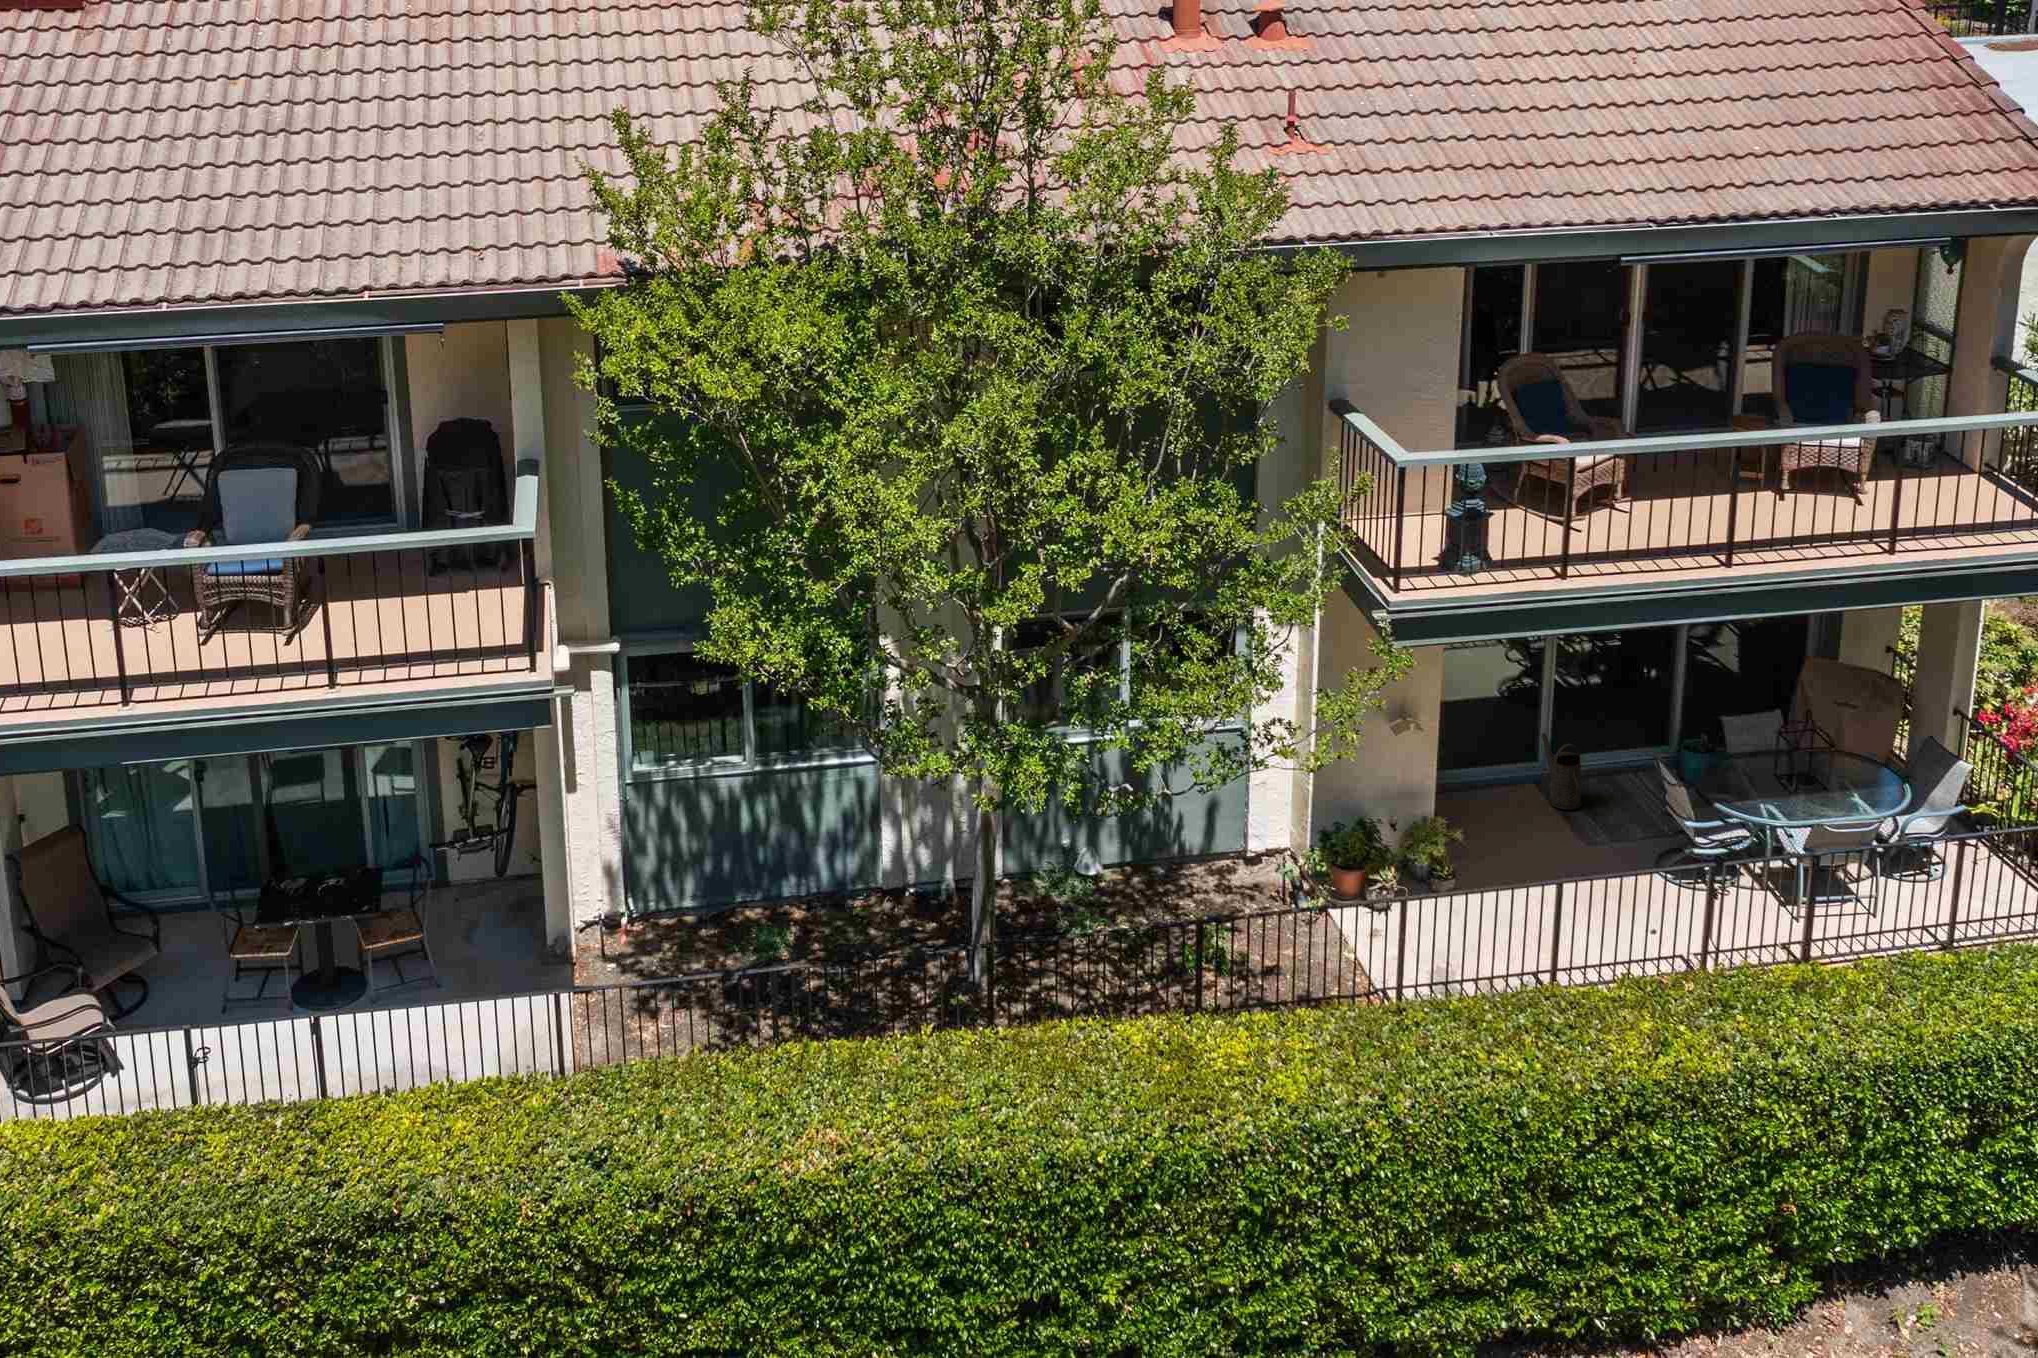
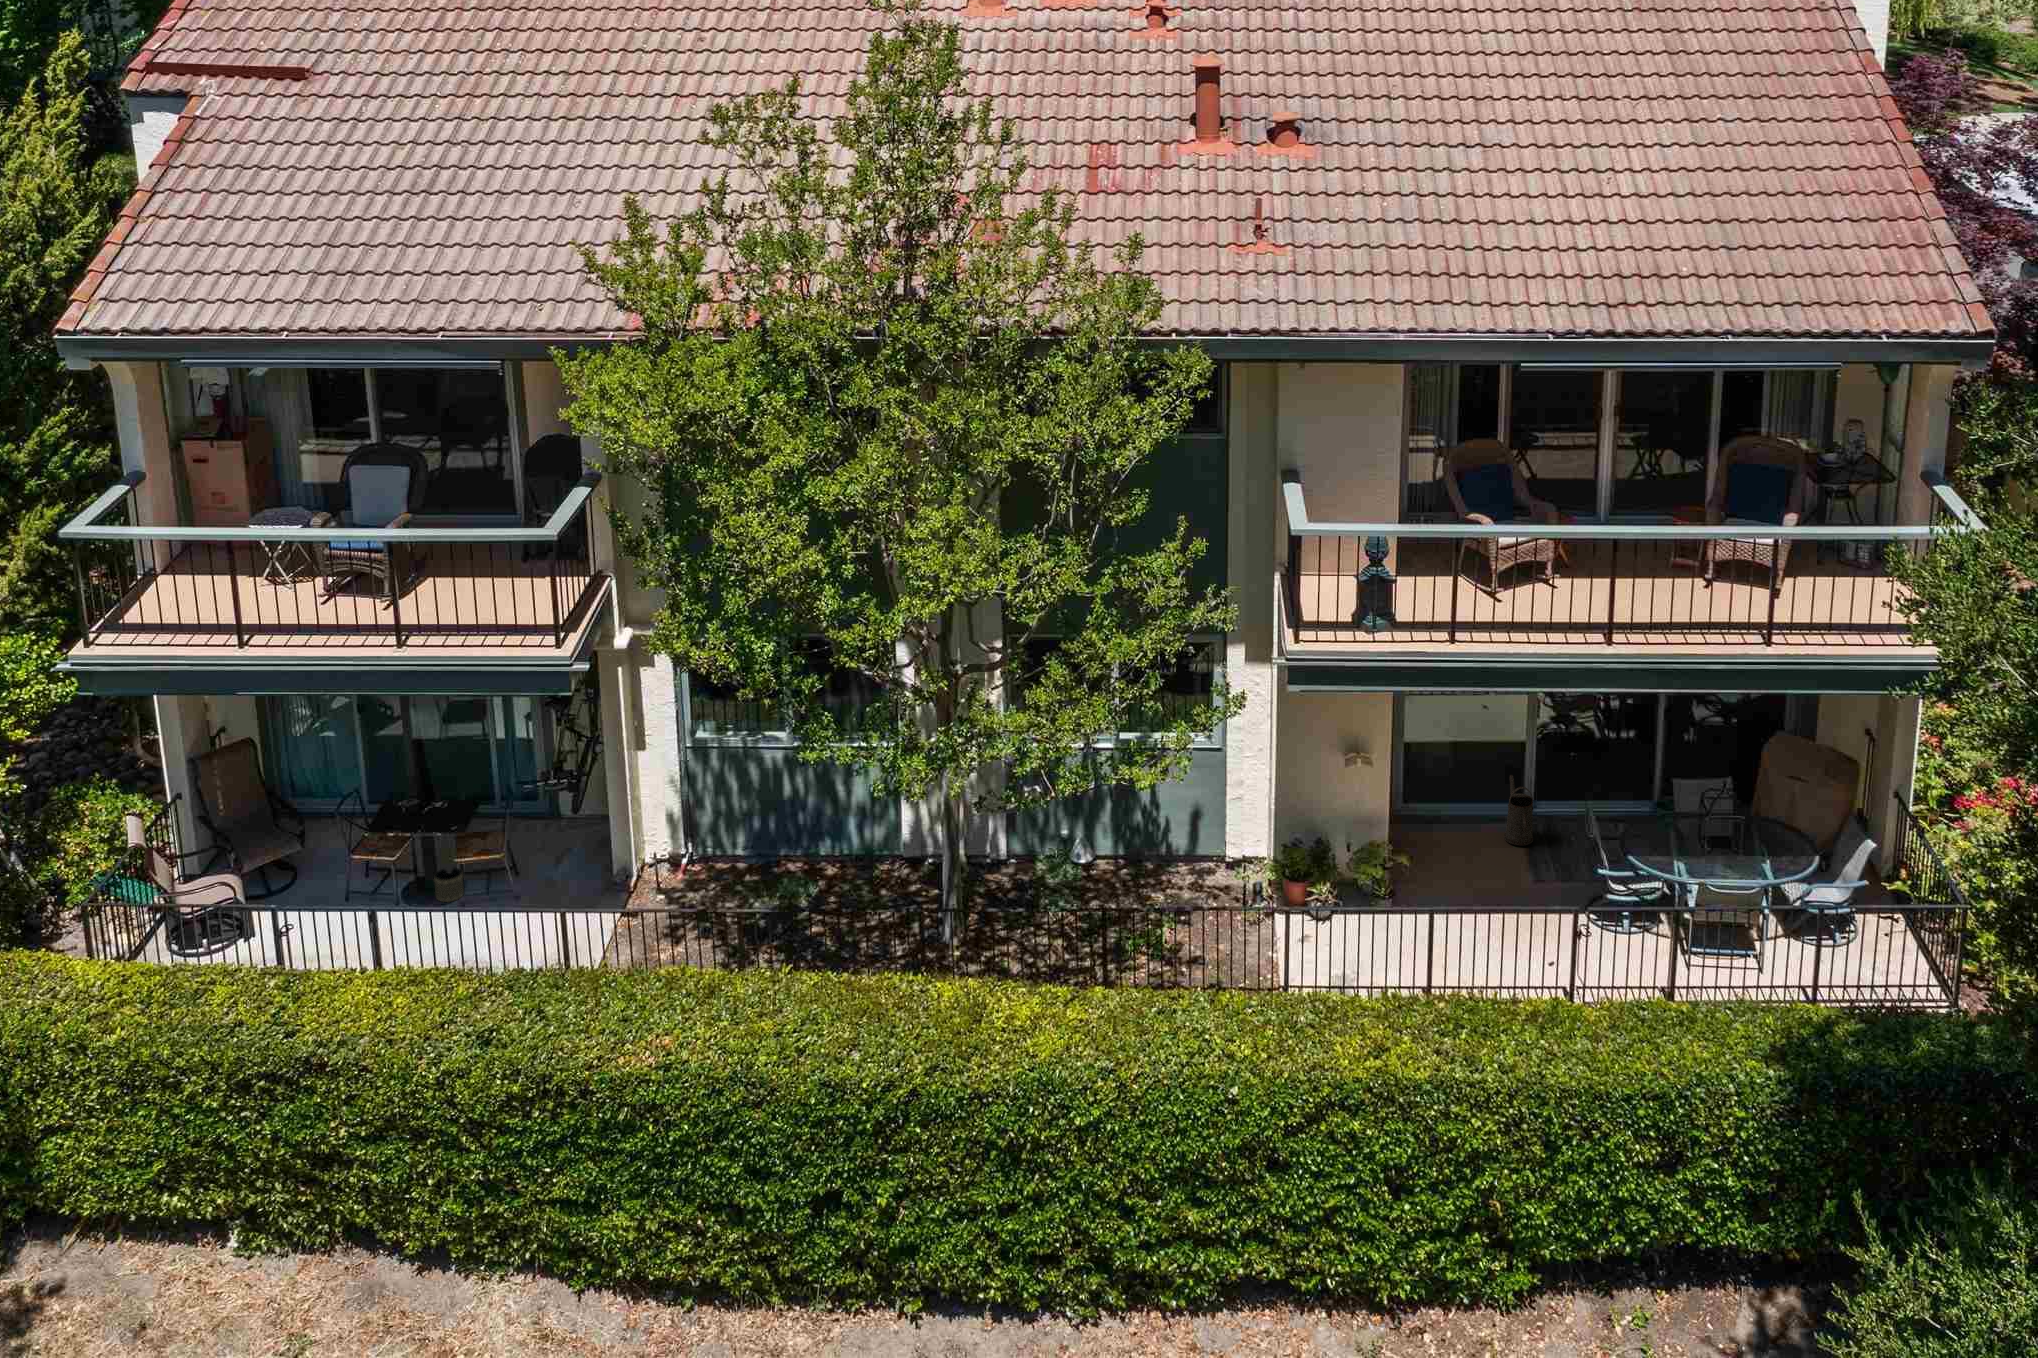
planter: none [336,958,372,1001] -> present [434,868,464,902]

